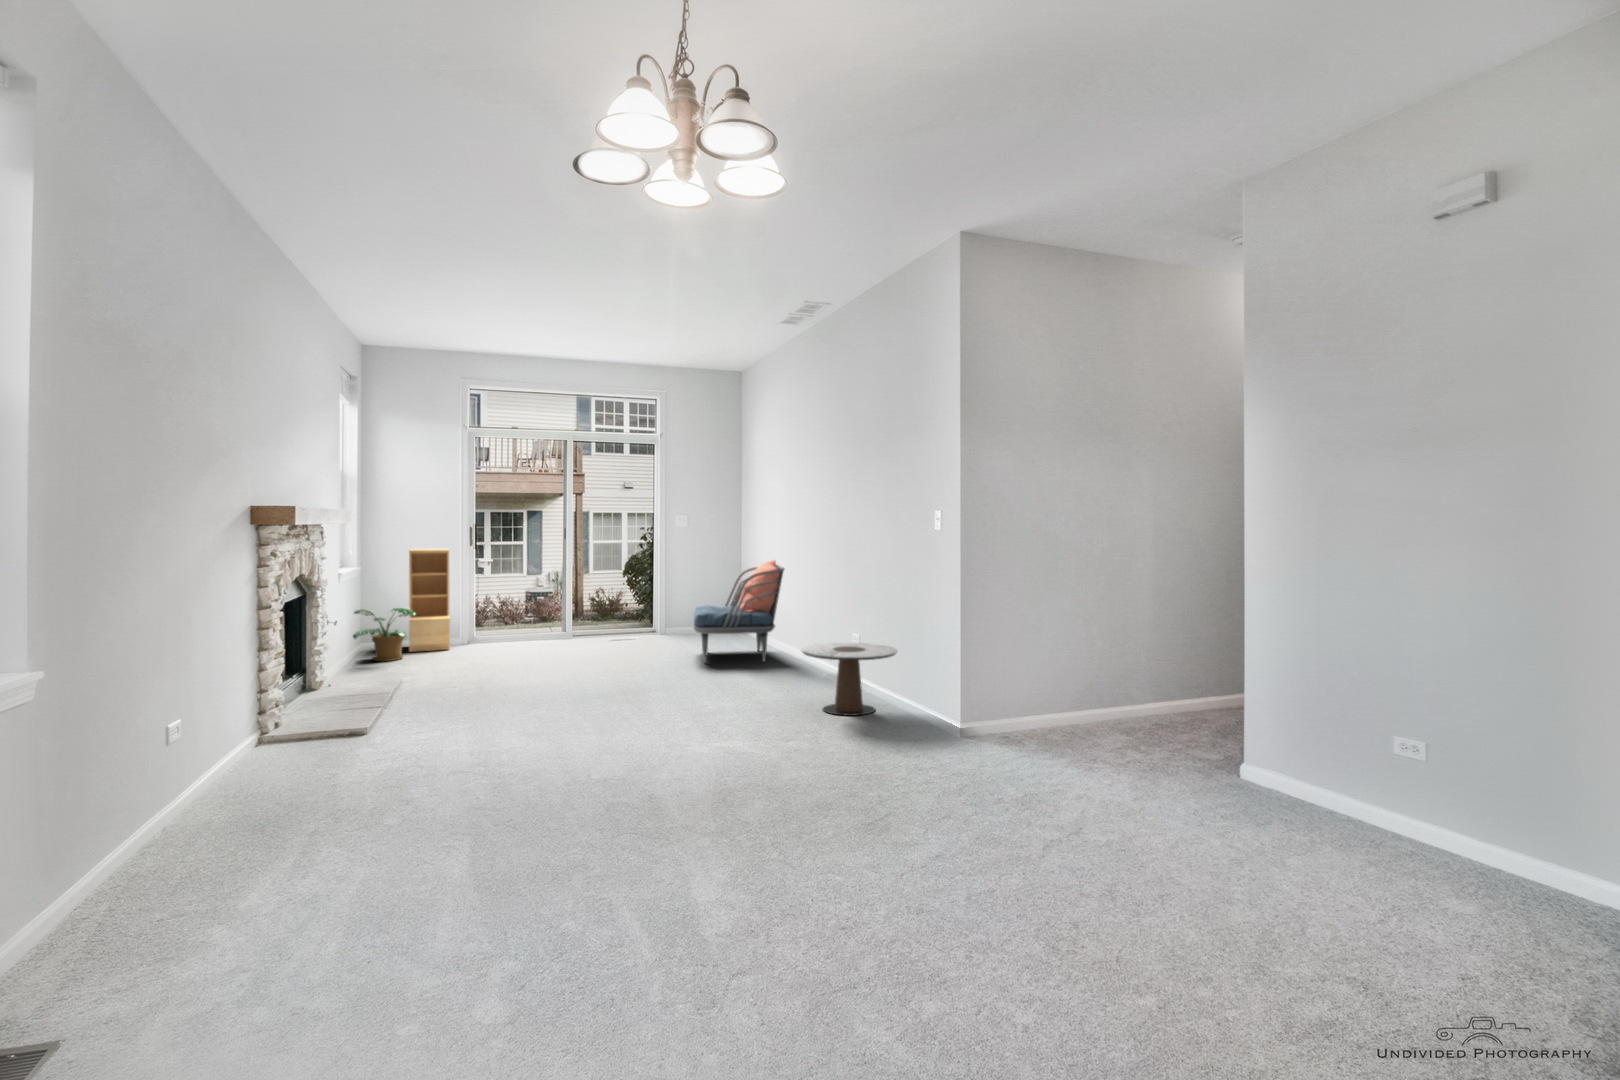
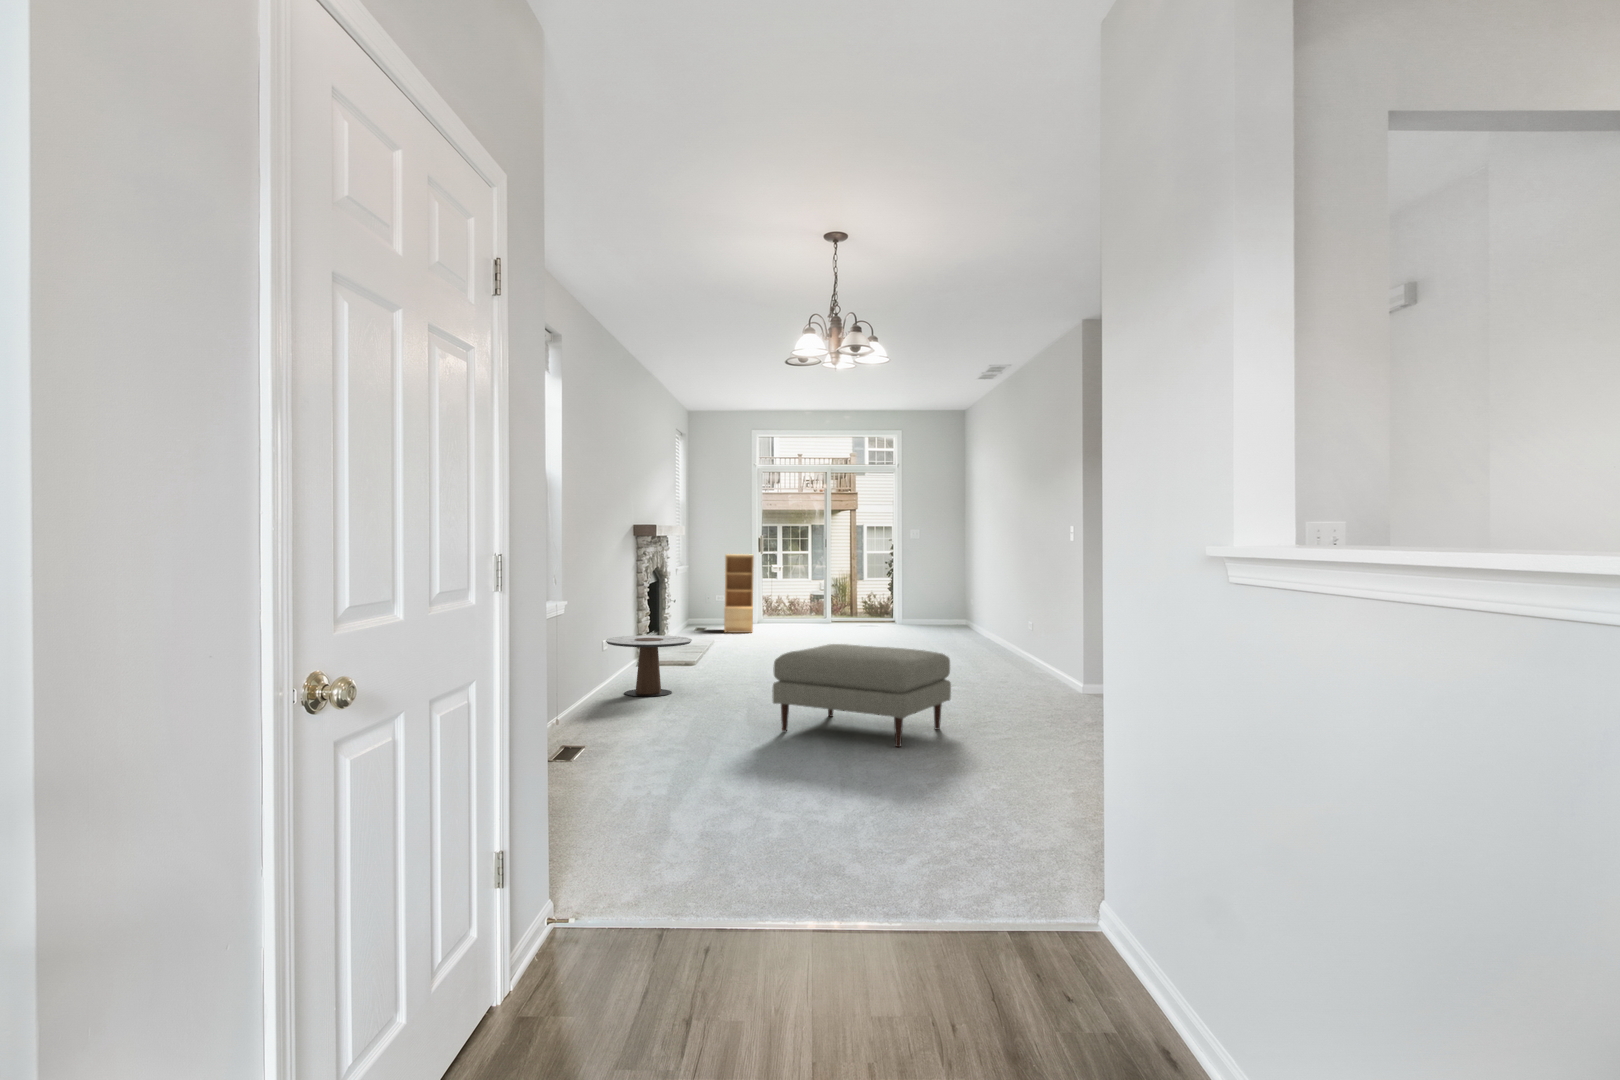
armchair: present [693,560,784,663] -> none [934,567,1012,651]
potted plant: present [353,608,416,661] -> none [686,597,729,637]
side table: present [801,643,897,716] -> present [606,635,692,697]
ottoman: none [511,715,803,912] -> present [772,644,951,747]

